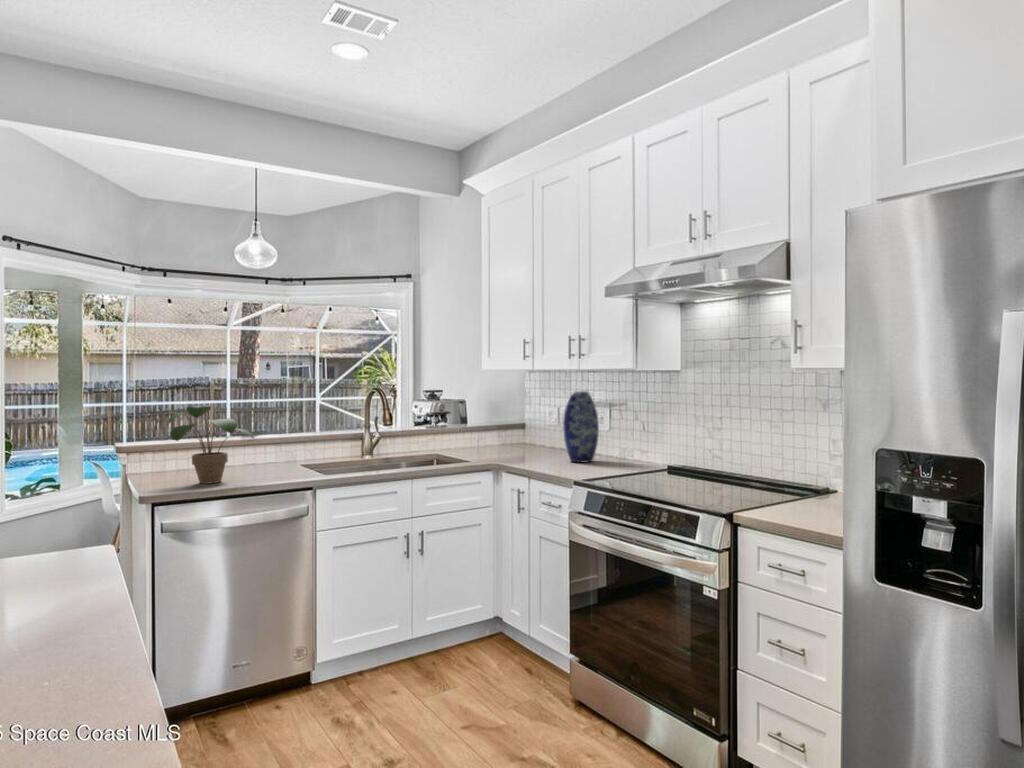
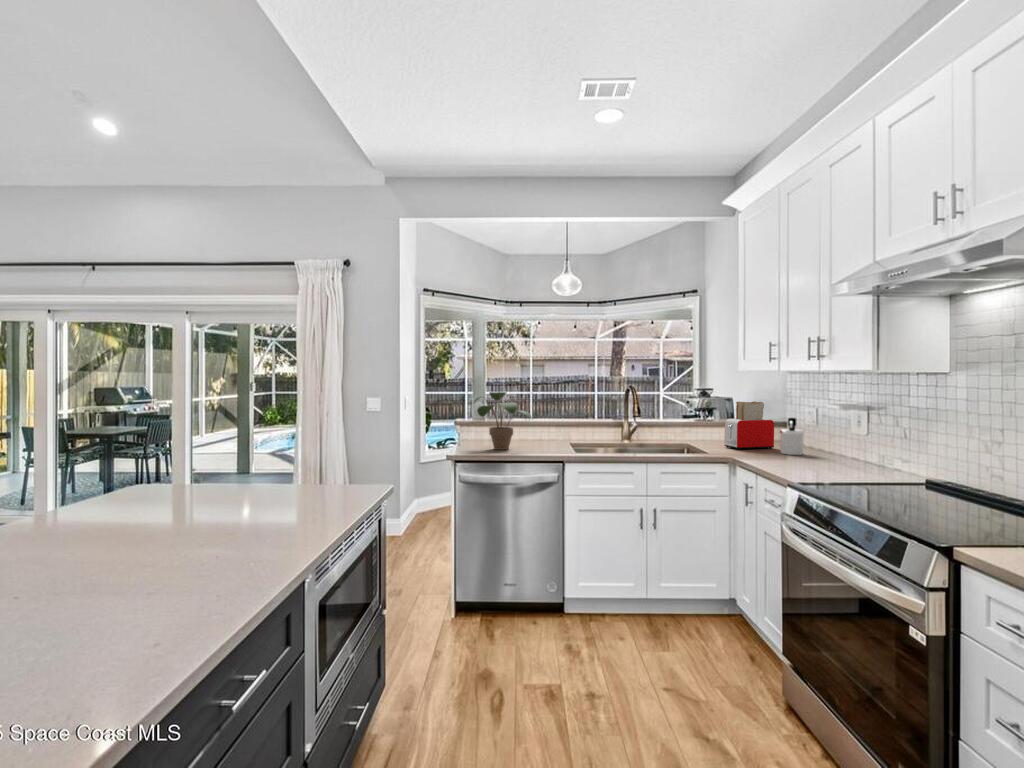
vase: present [563,391,599,462] -> none [809,393,850,466]
toaster: none [471,404,518,456] -> present [725,402,774,450]
soap dispenser: none [528,419,550,456] -> present [780,418,804,455]

